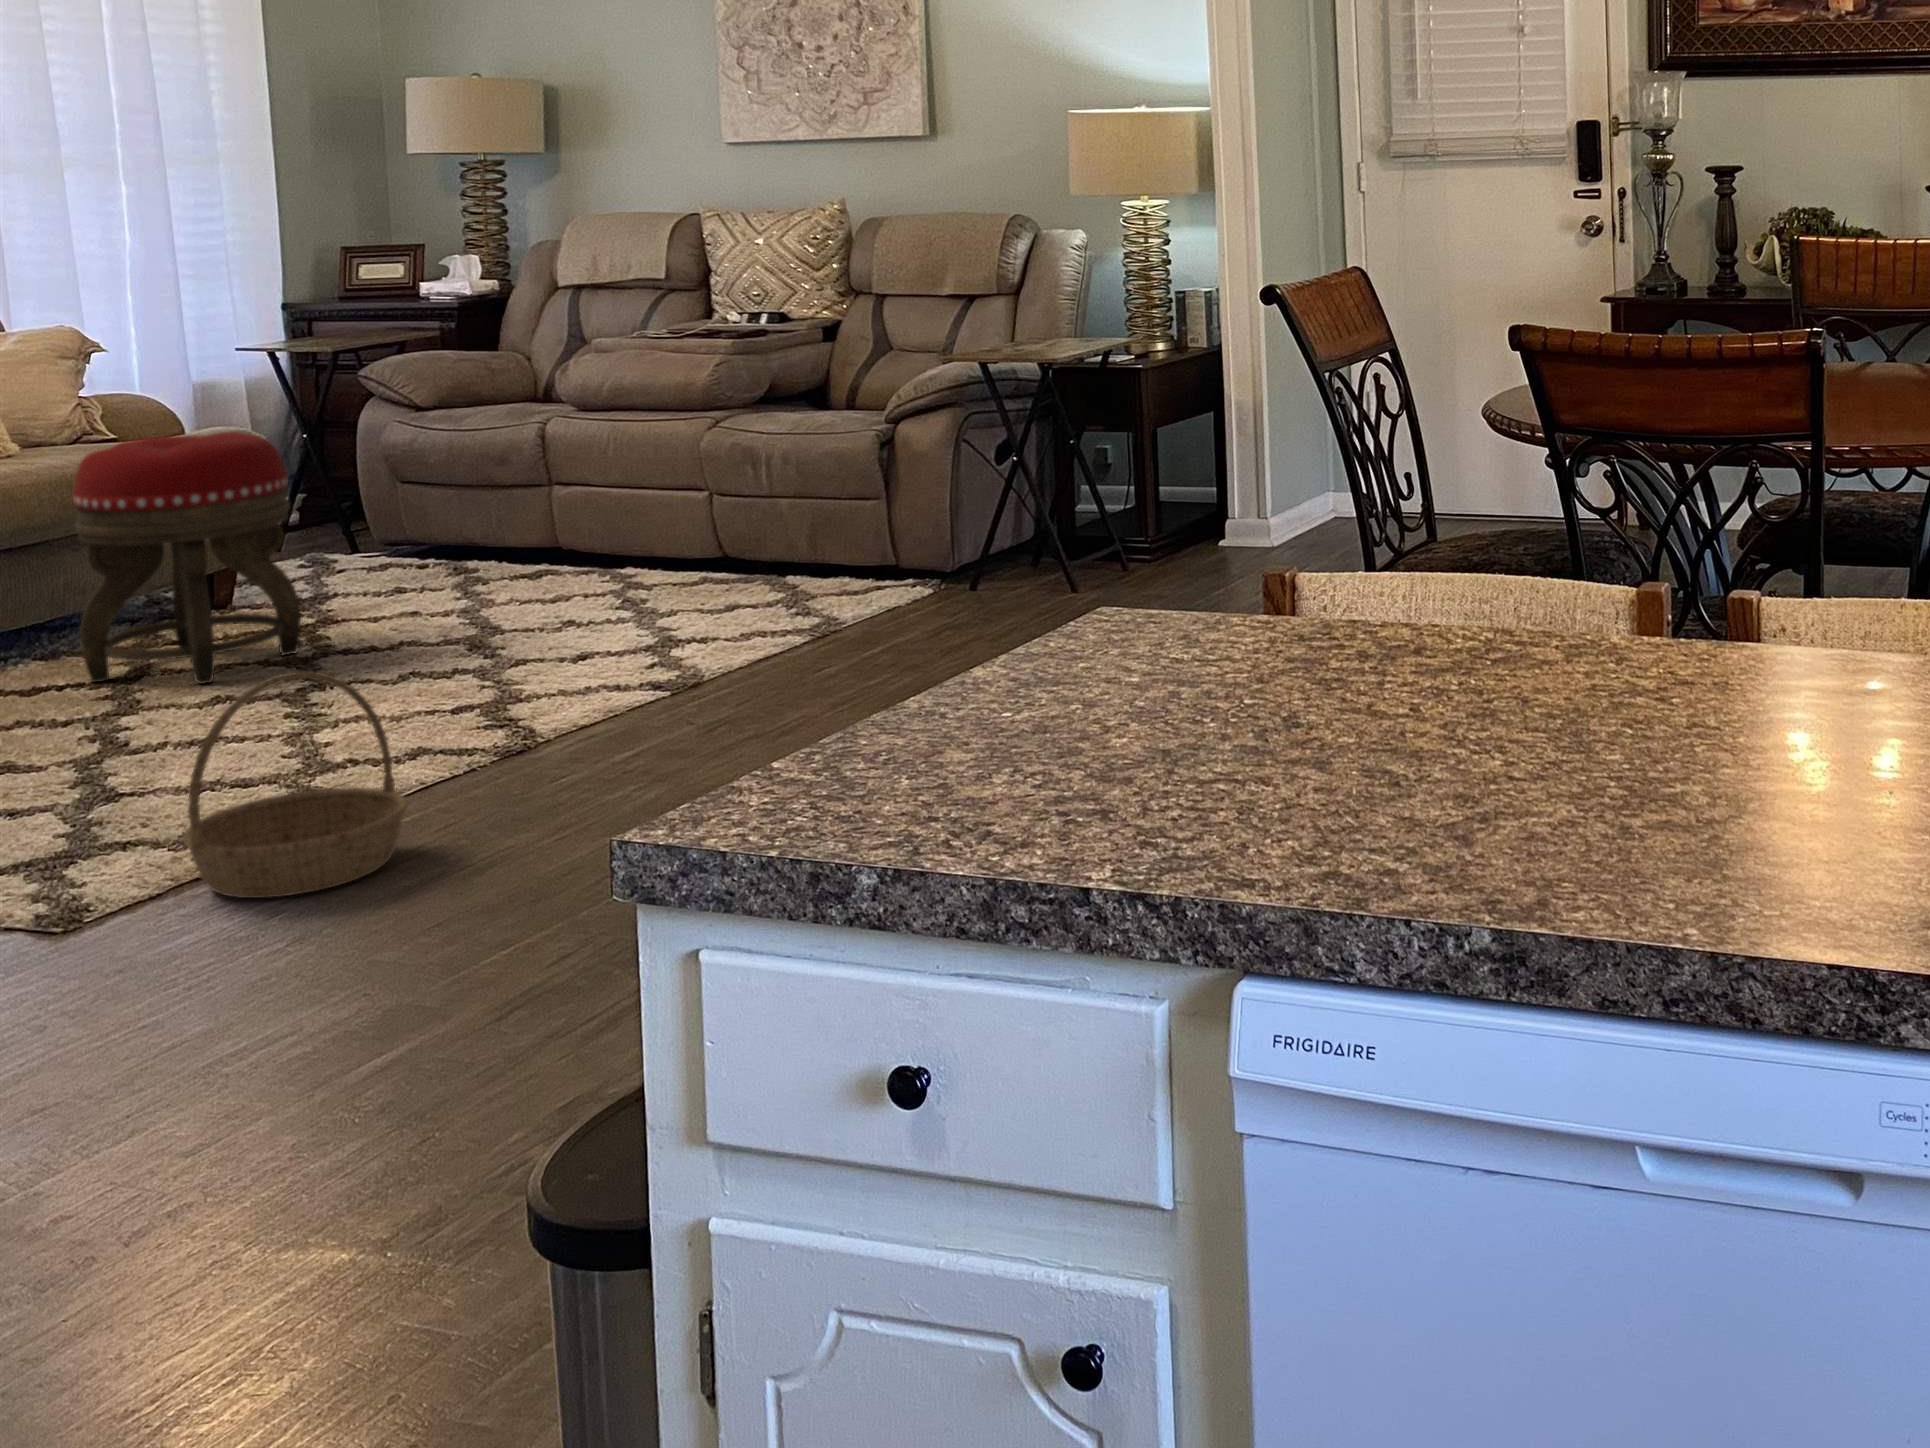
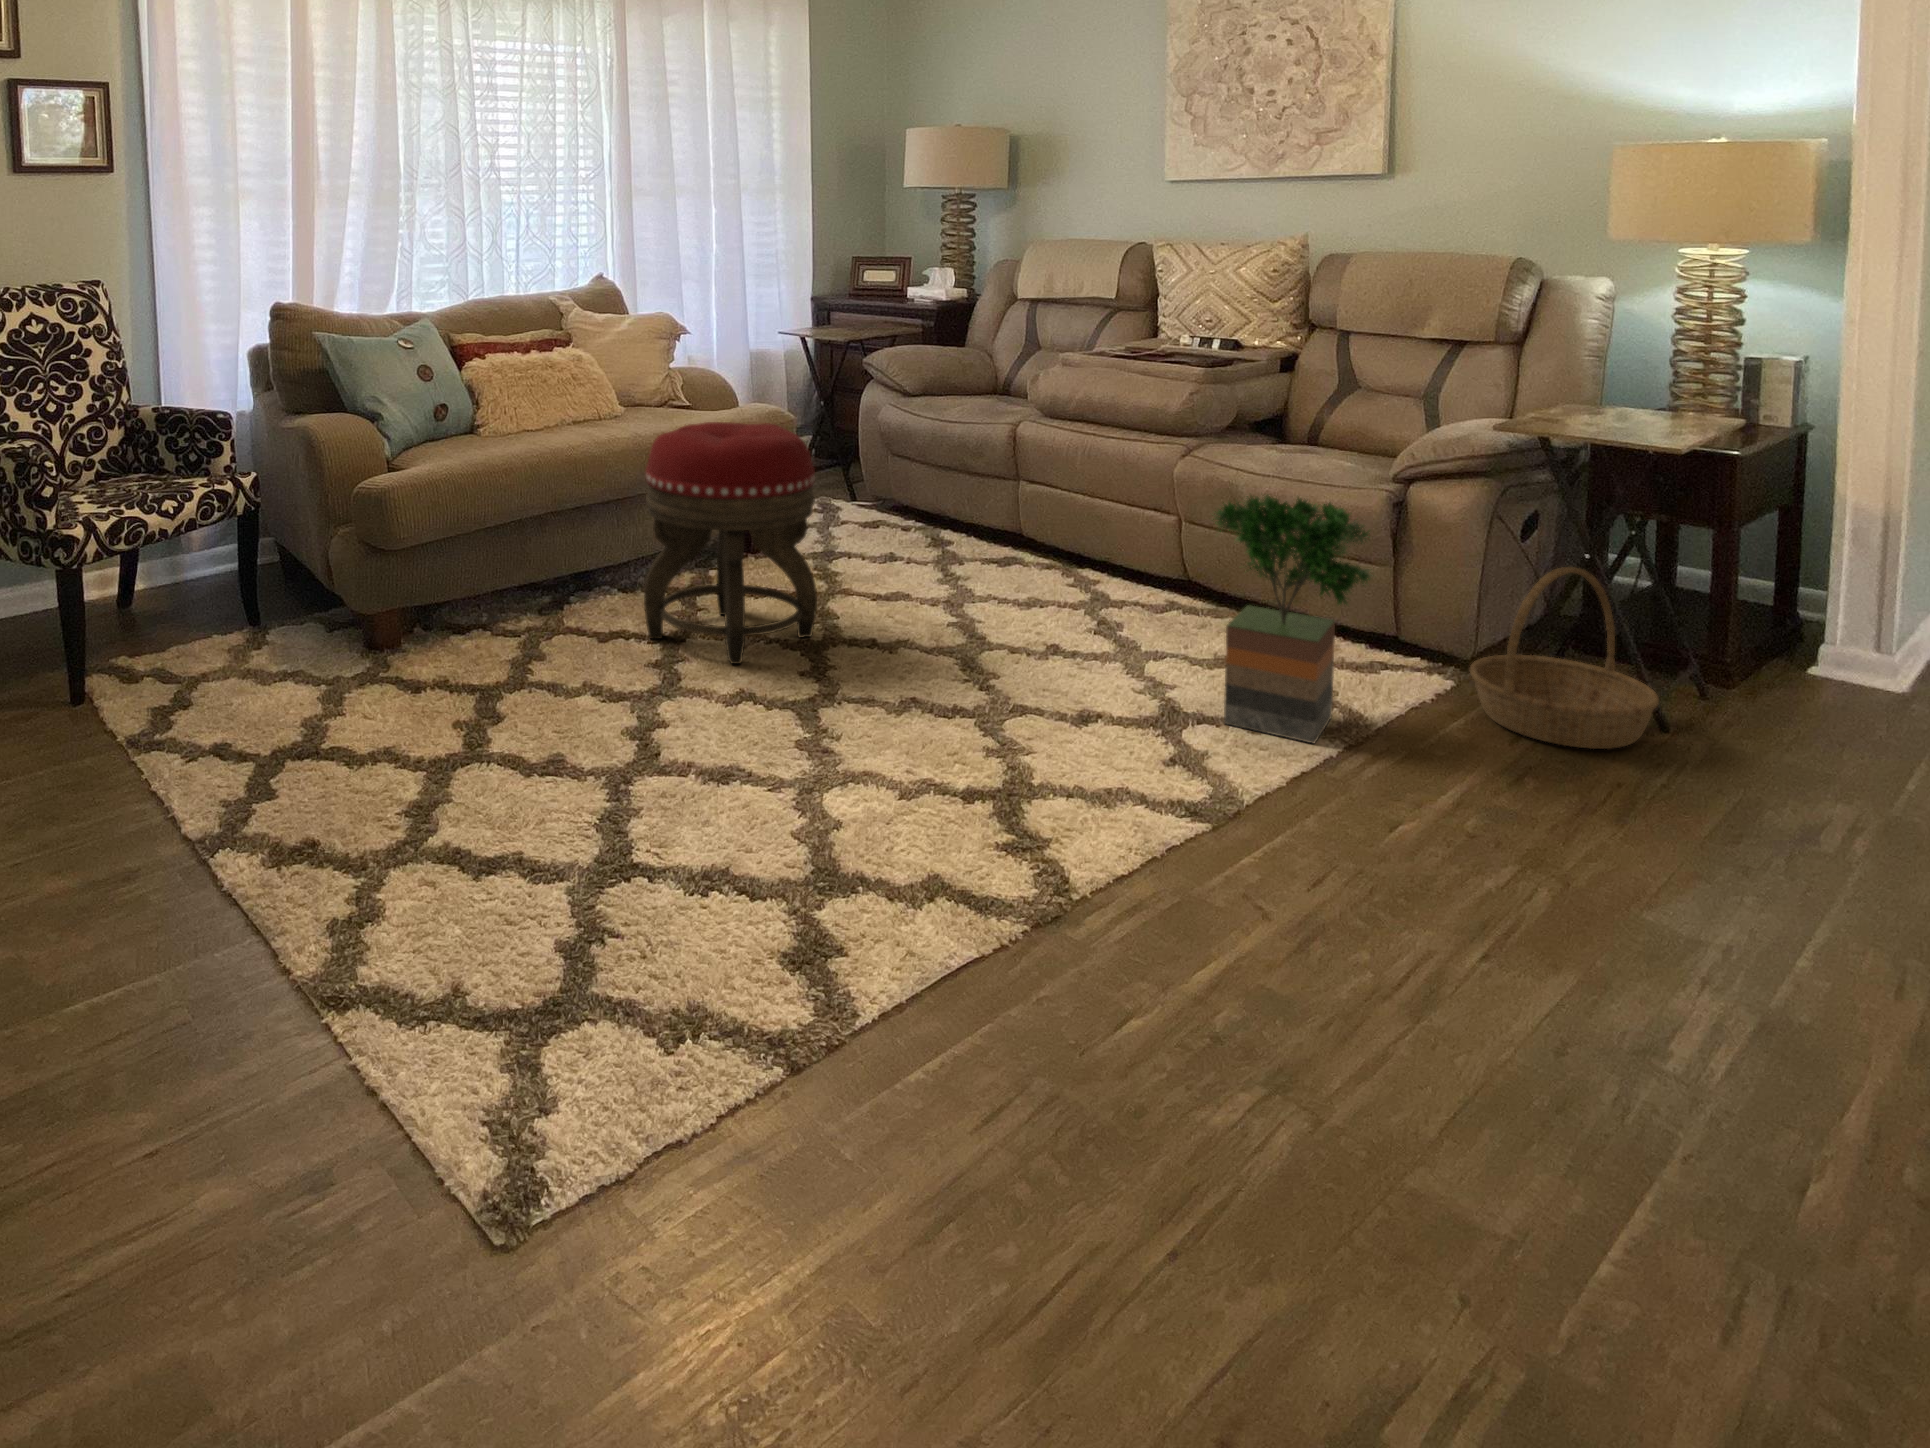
potted tree: none [692,433,832,643] -> present [1213,495,1372,743]
basket: present [183,672,408,898] -> present [1470,567,1659,749]

